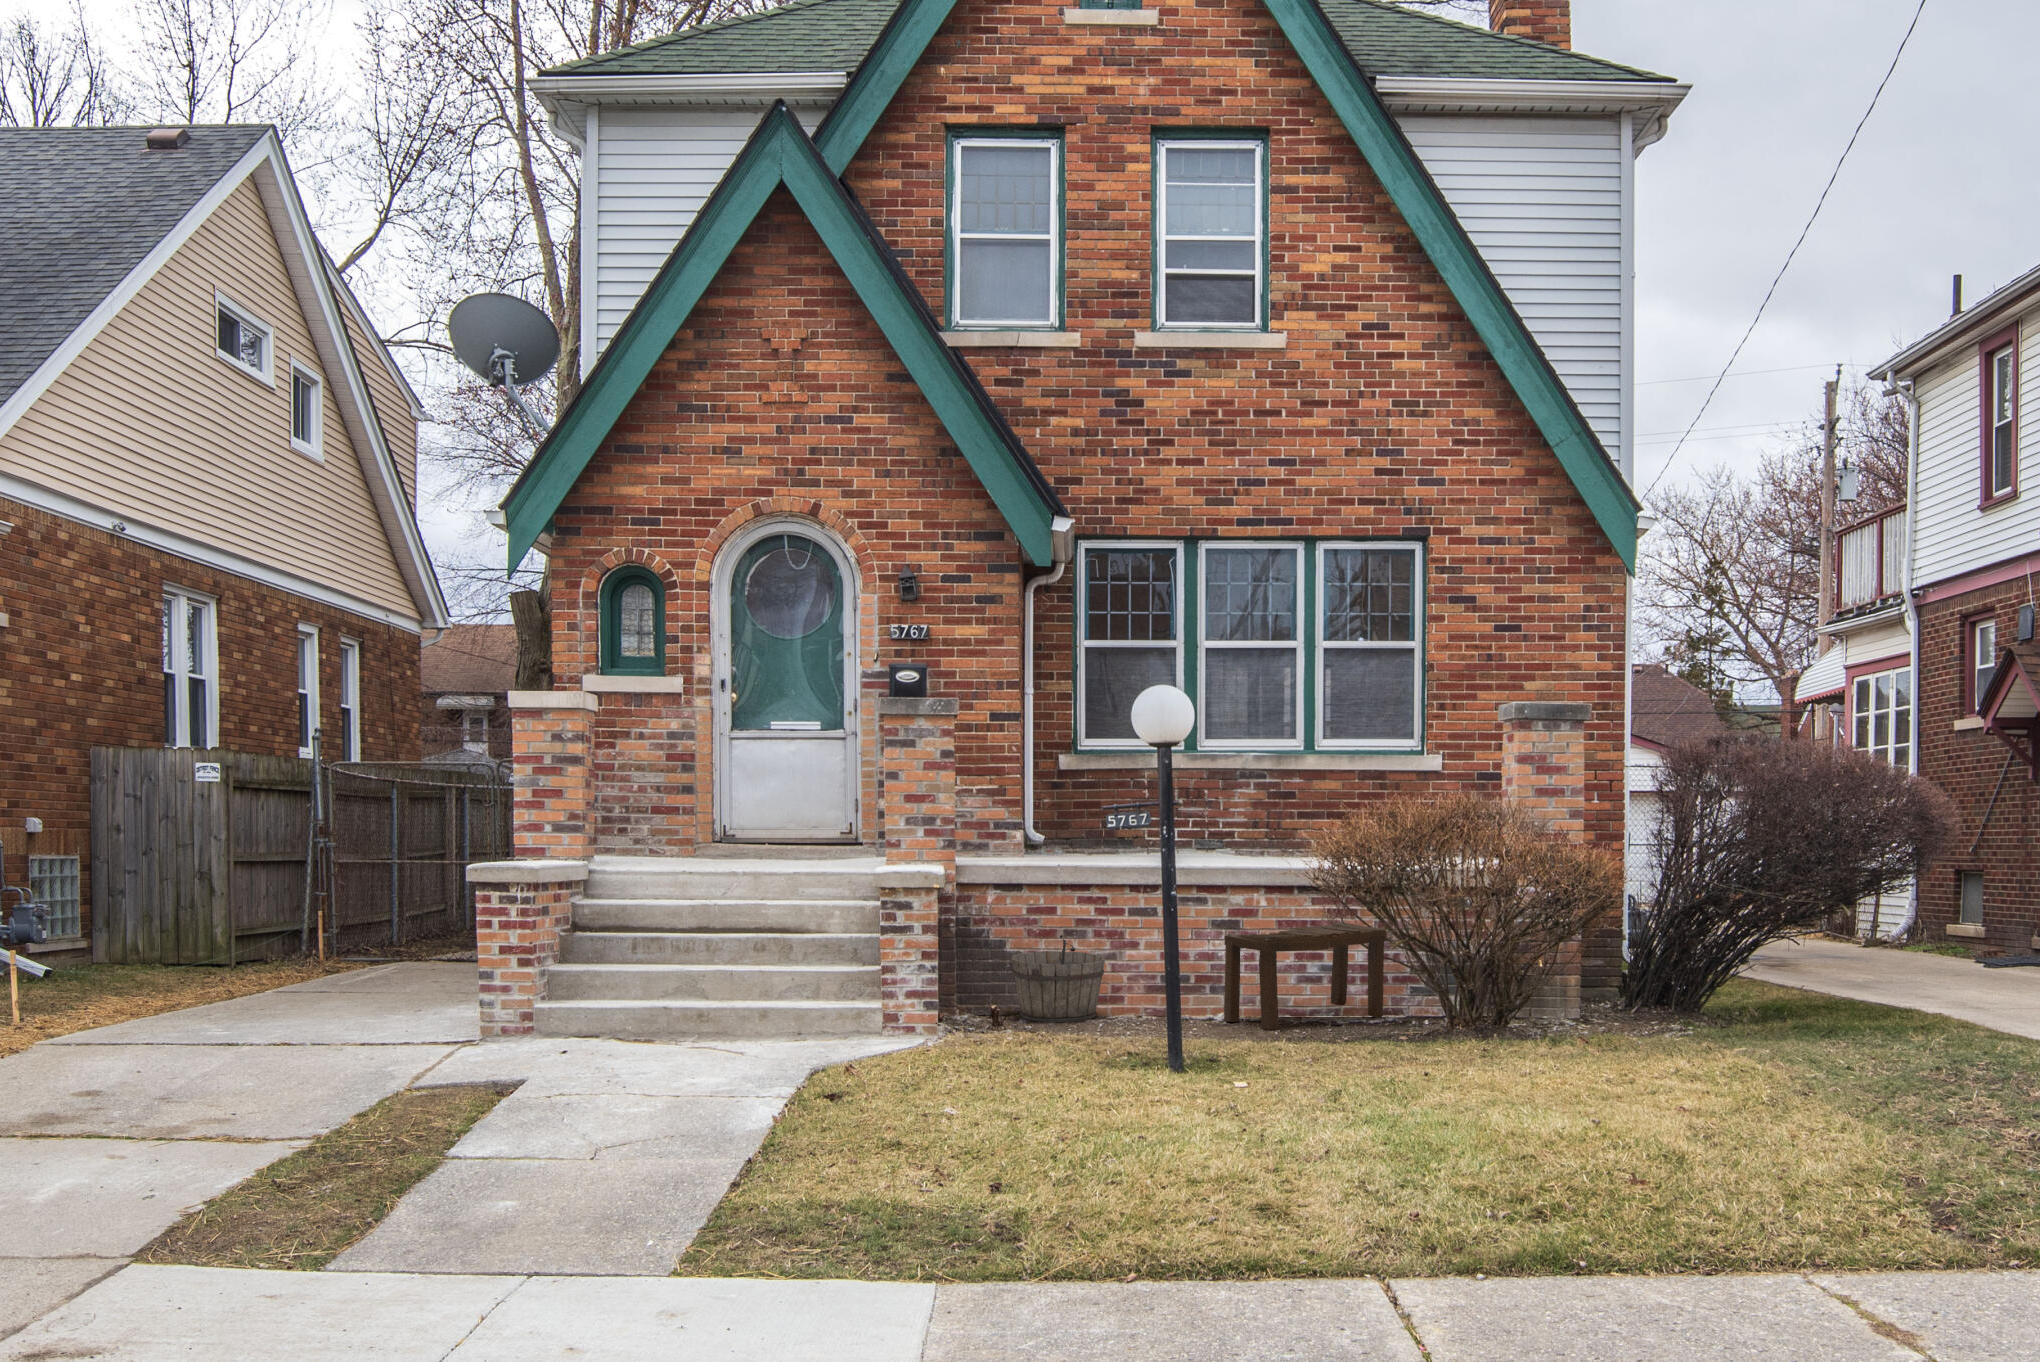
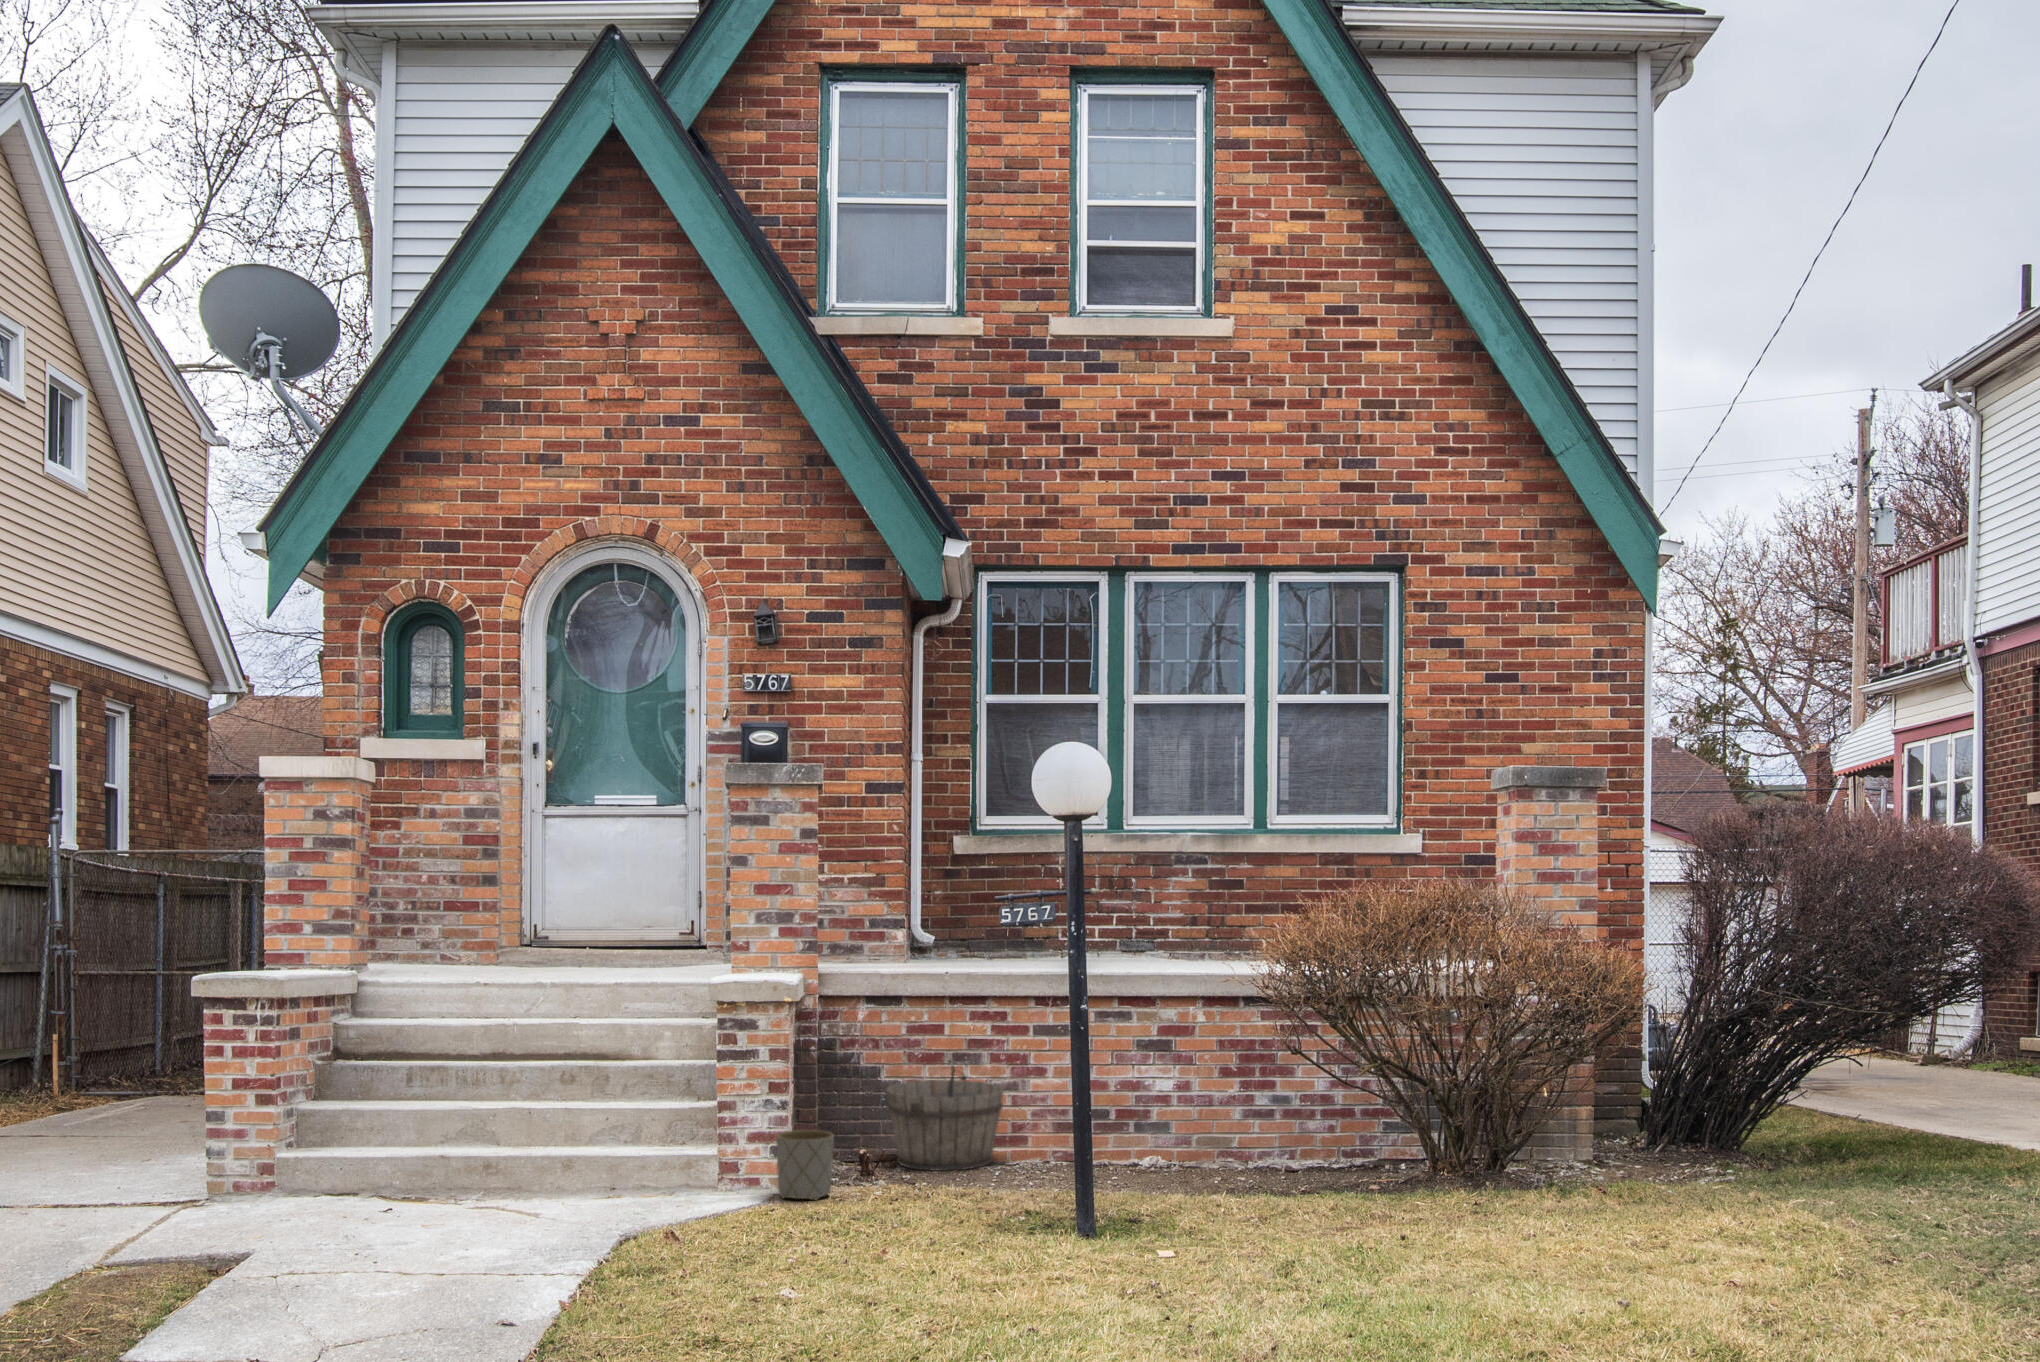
bench: present [1224,923,1387,1030] -> none [1153,1041,1357,1180]
planter: none [928,989,974,1044] -> present [776,1130,834,1200]

